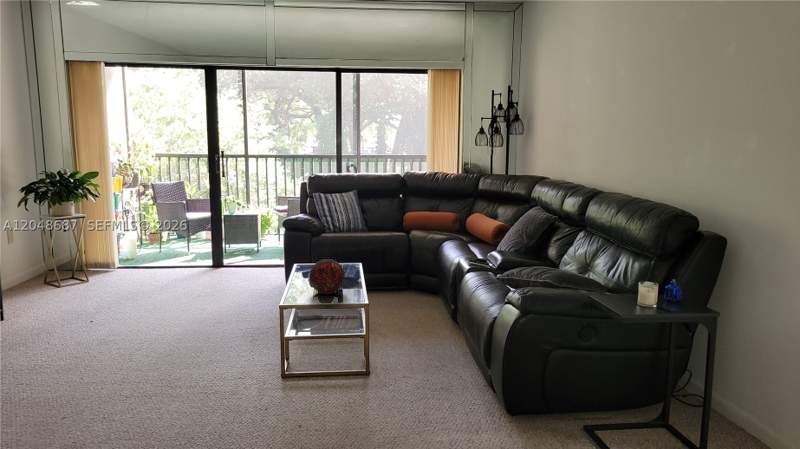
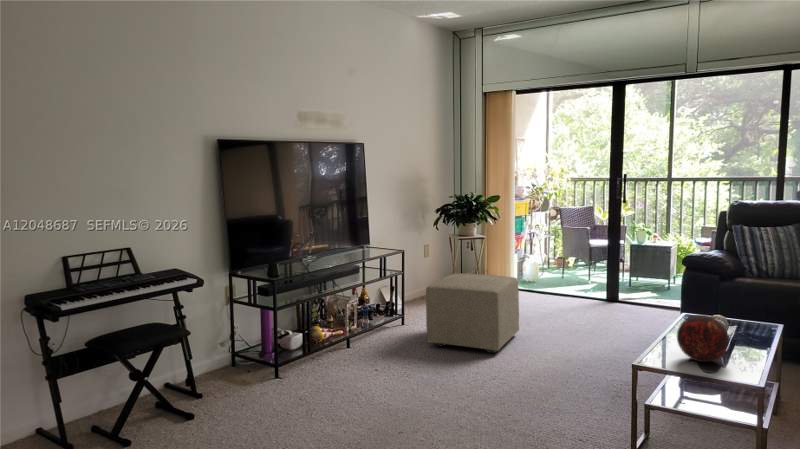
ottoman: none [38,252,144,335] -> present [426,274,519,353]

